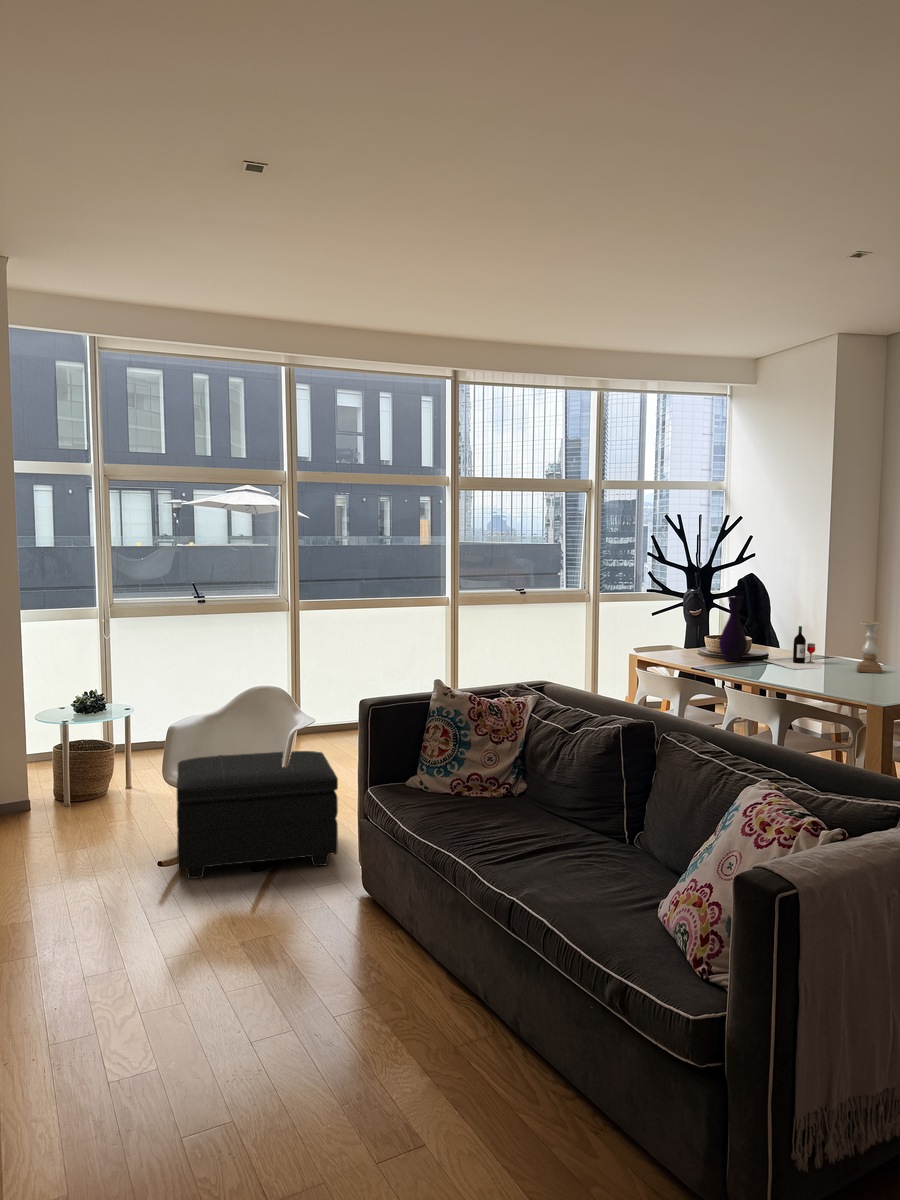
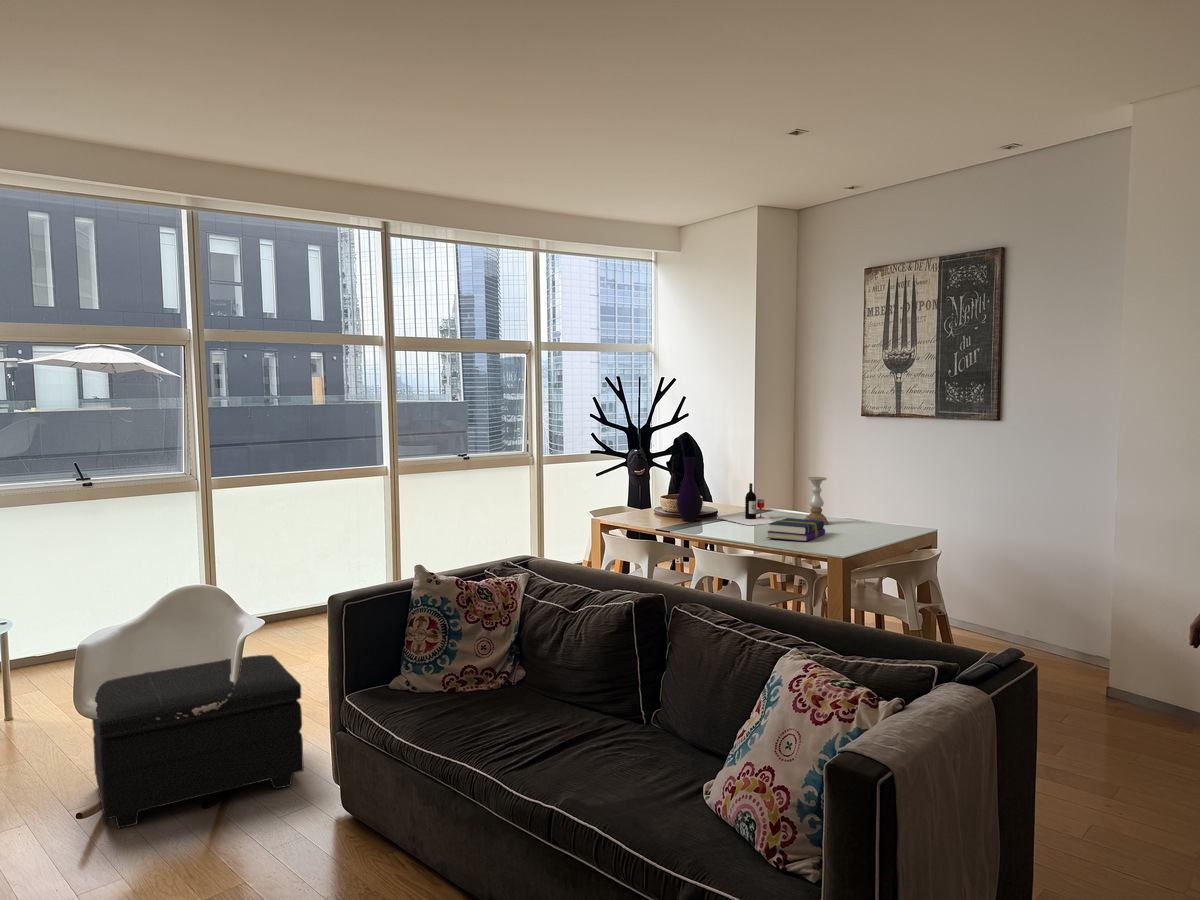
book: none [804,663,873,687] -> present [767,518,825,541]

